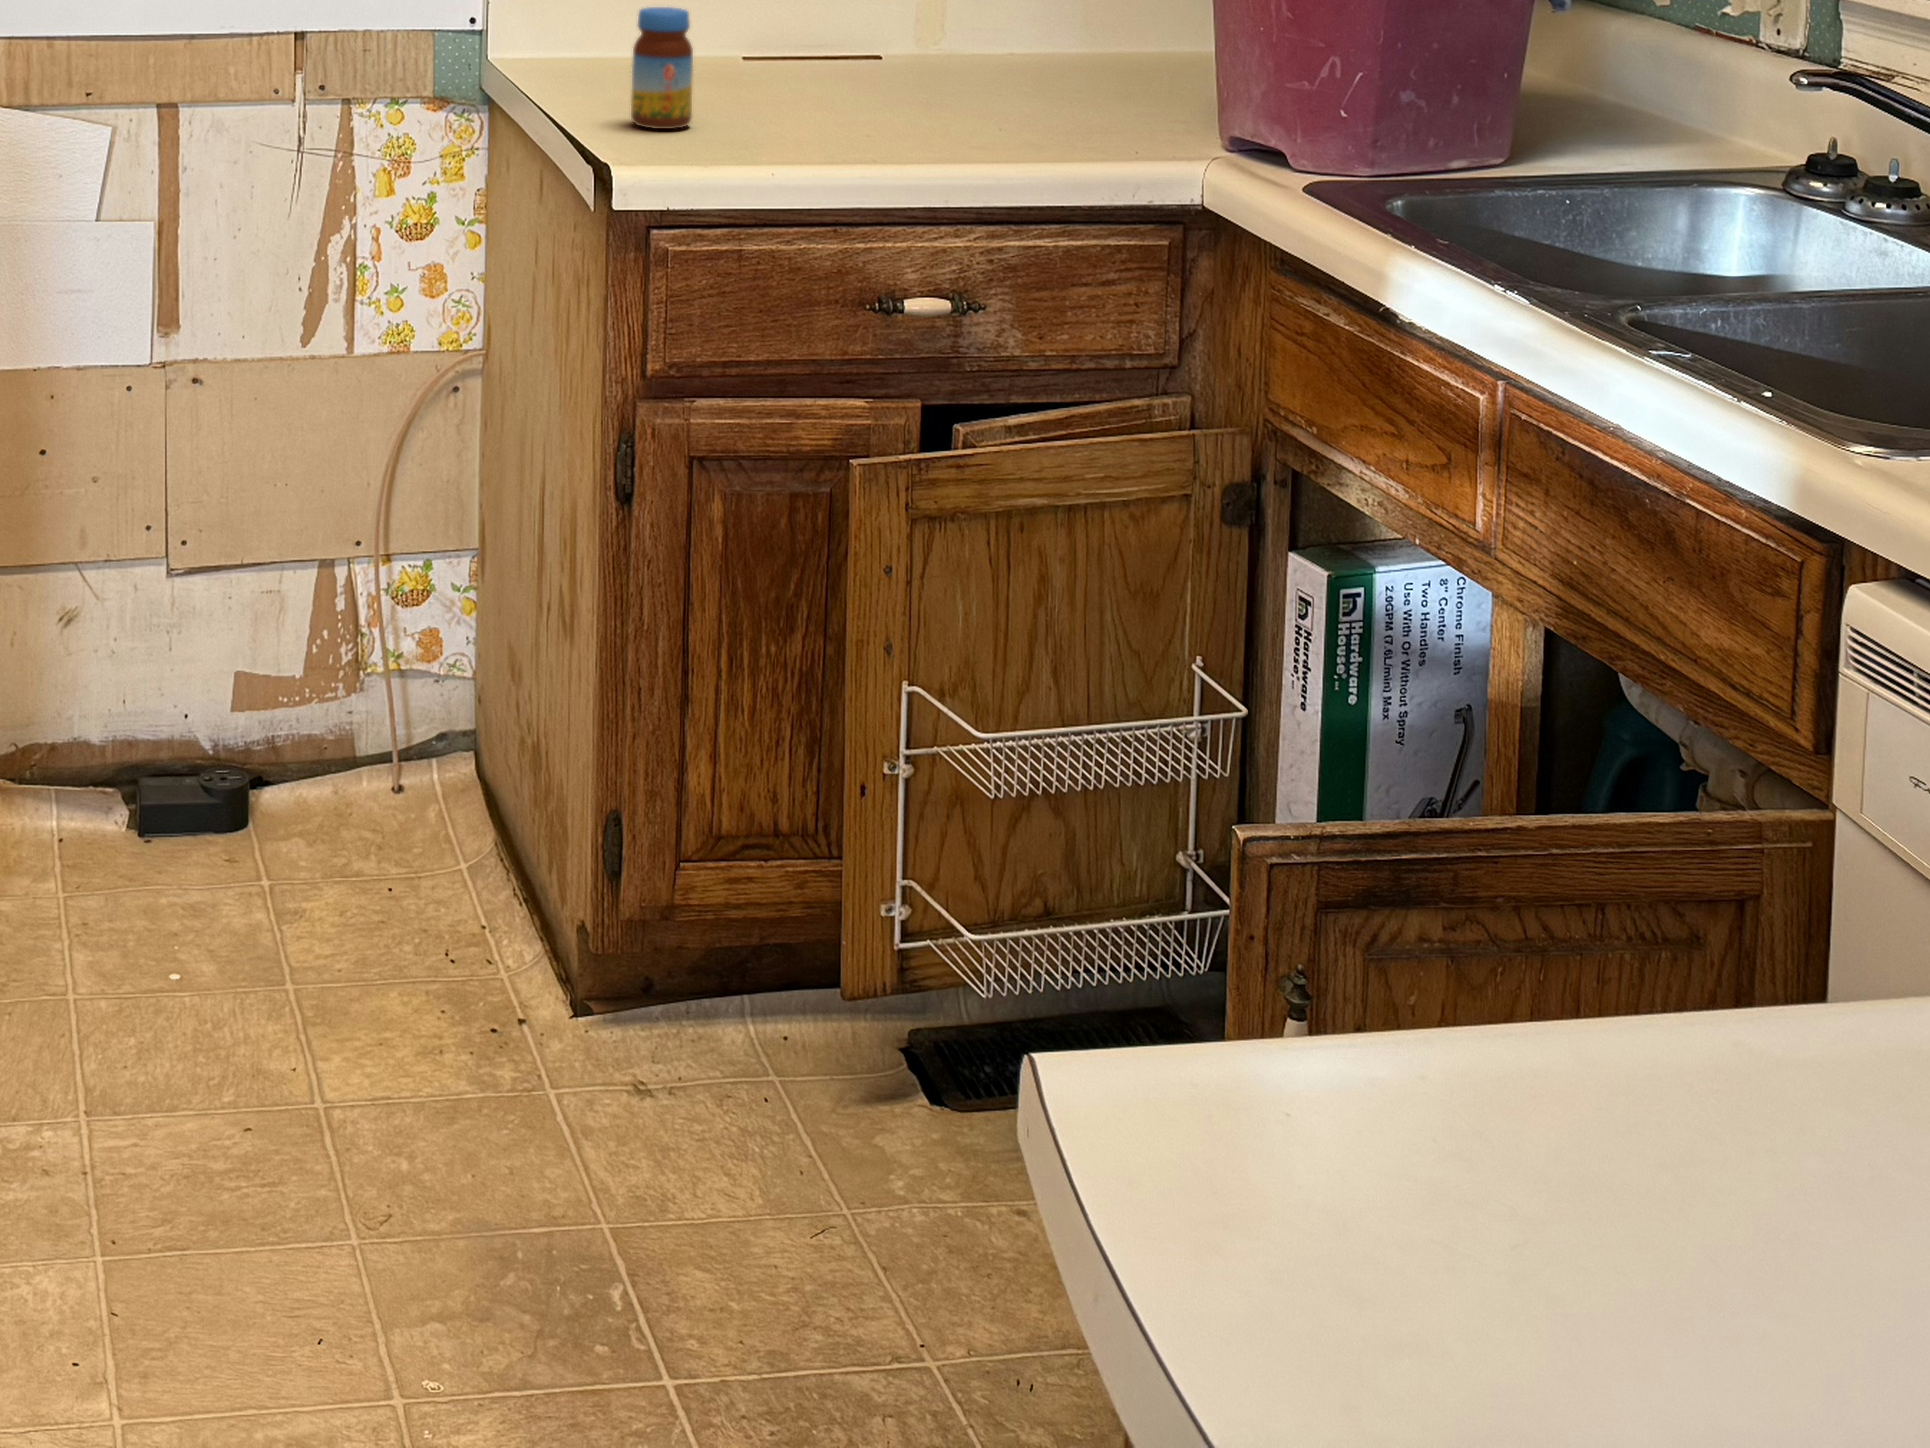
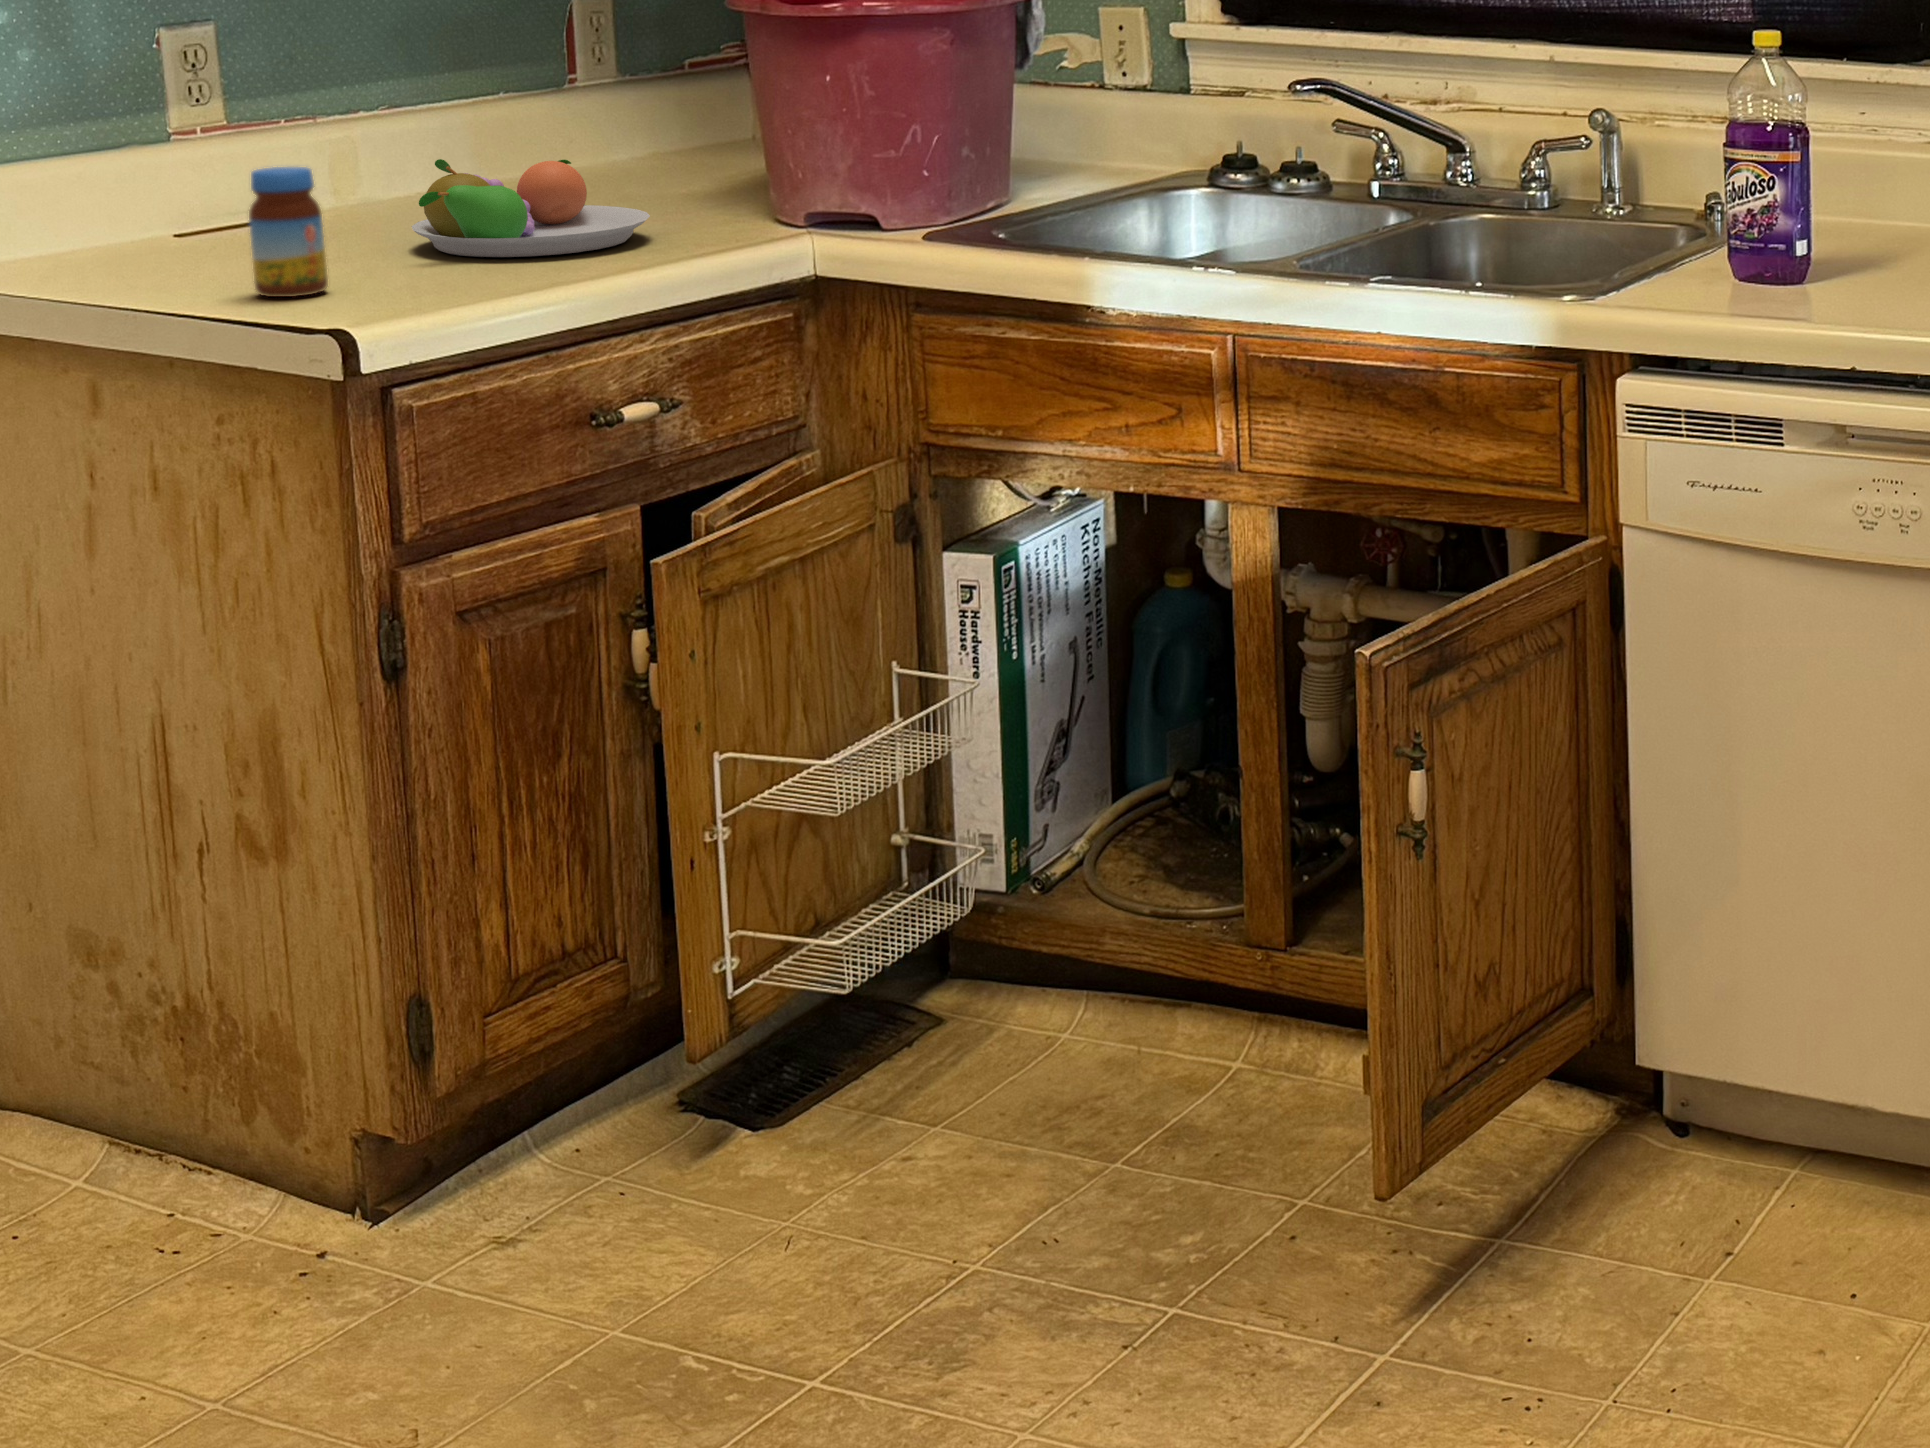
fruit bowl: none [825,22,1069,135] -> present [412,159,650,257]

